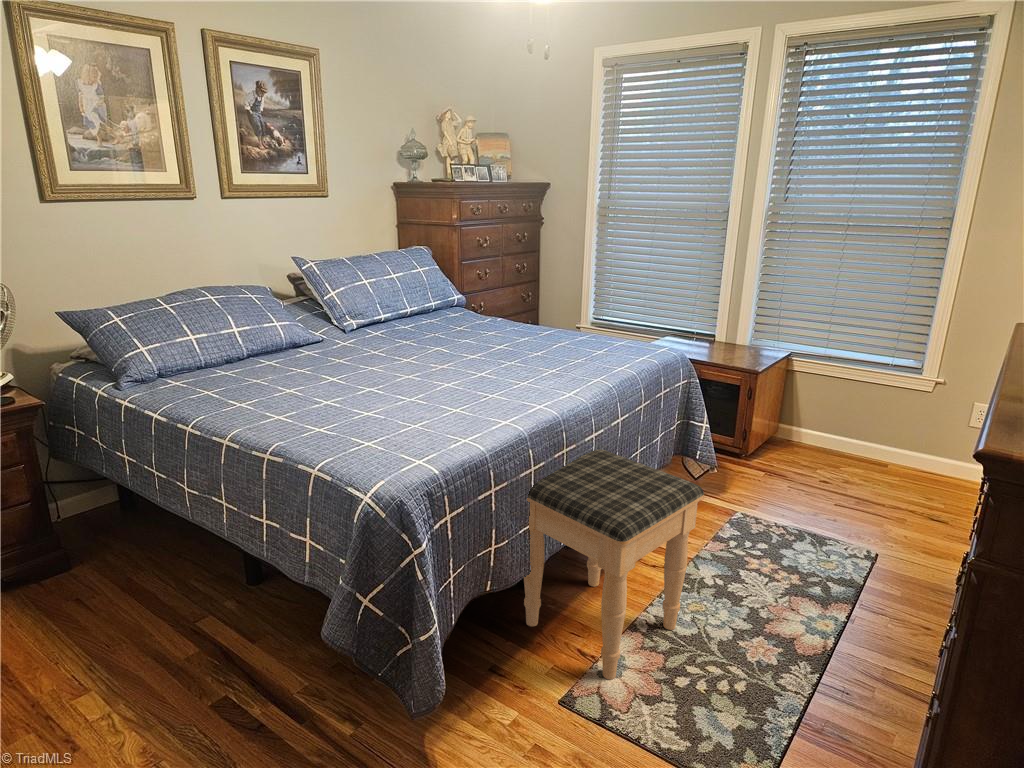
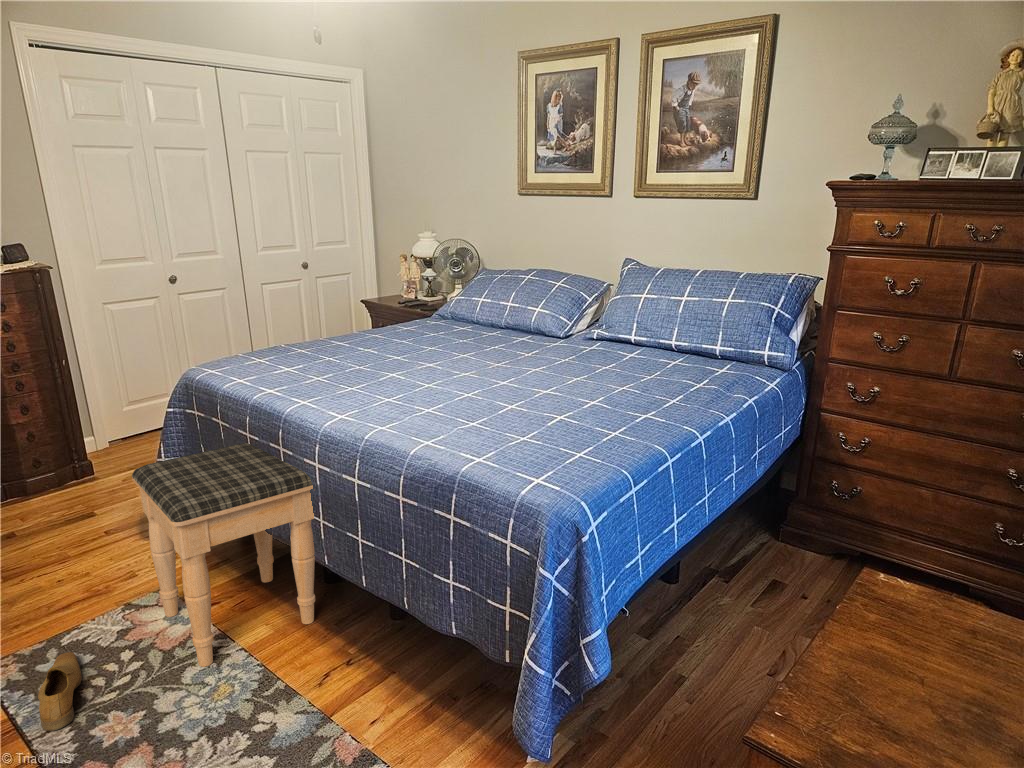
shoe: none [709,659,794,727] -> present [38,652,82,731]

